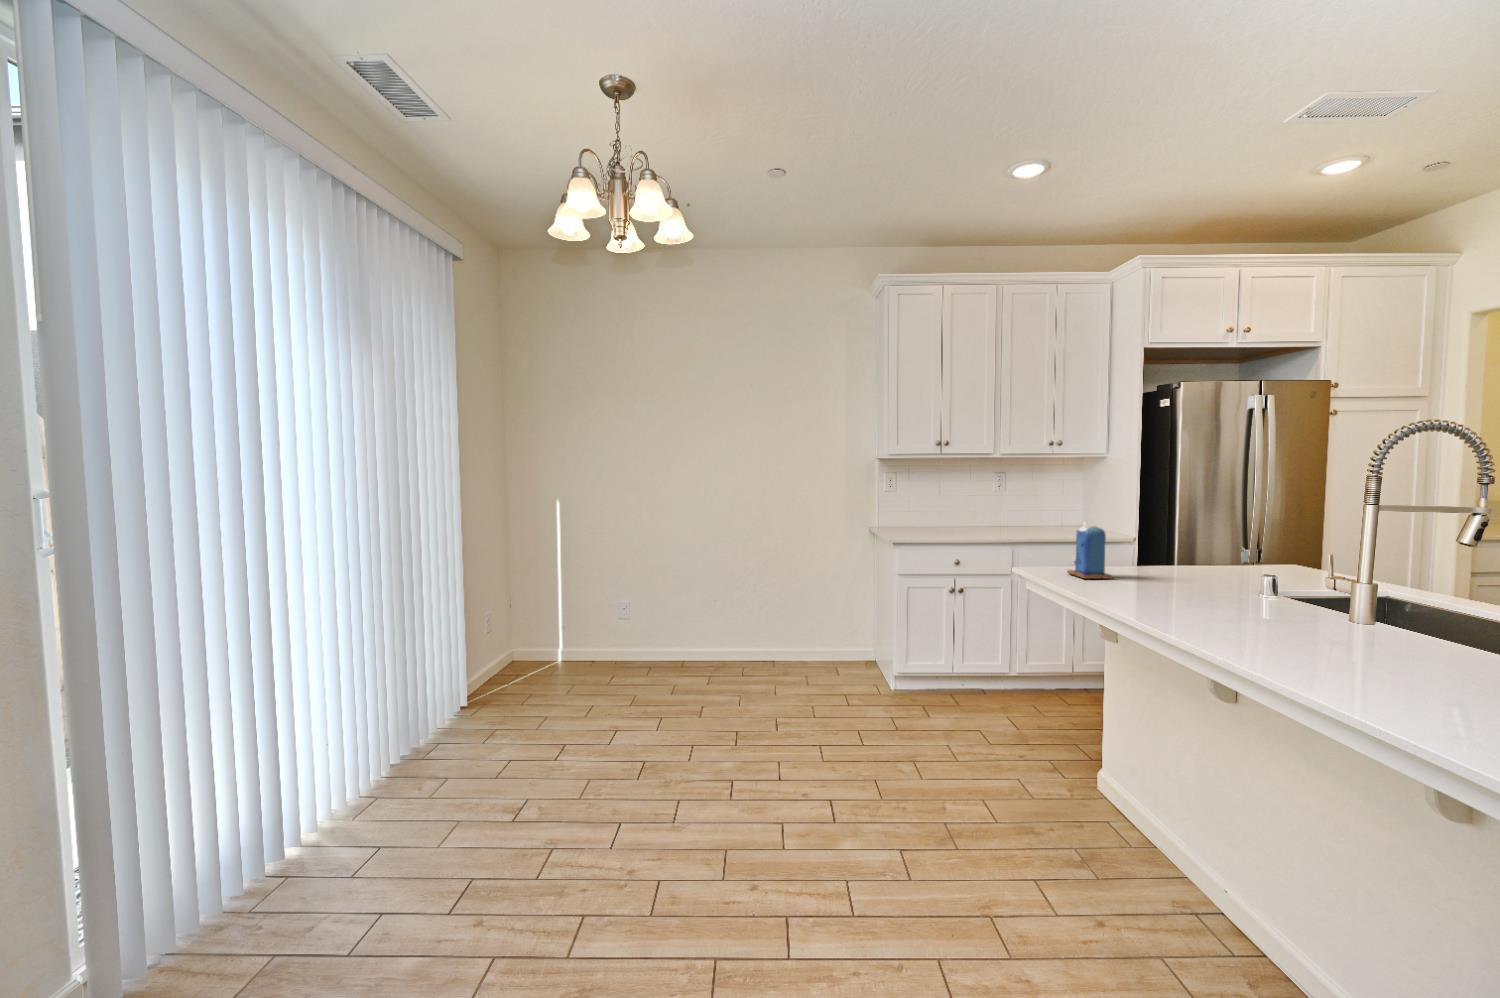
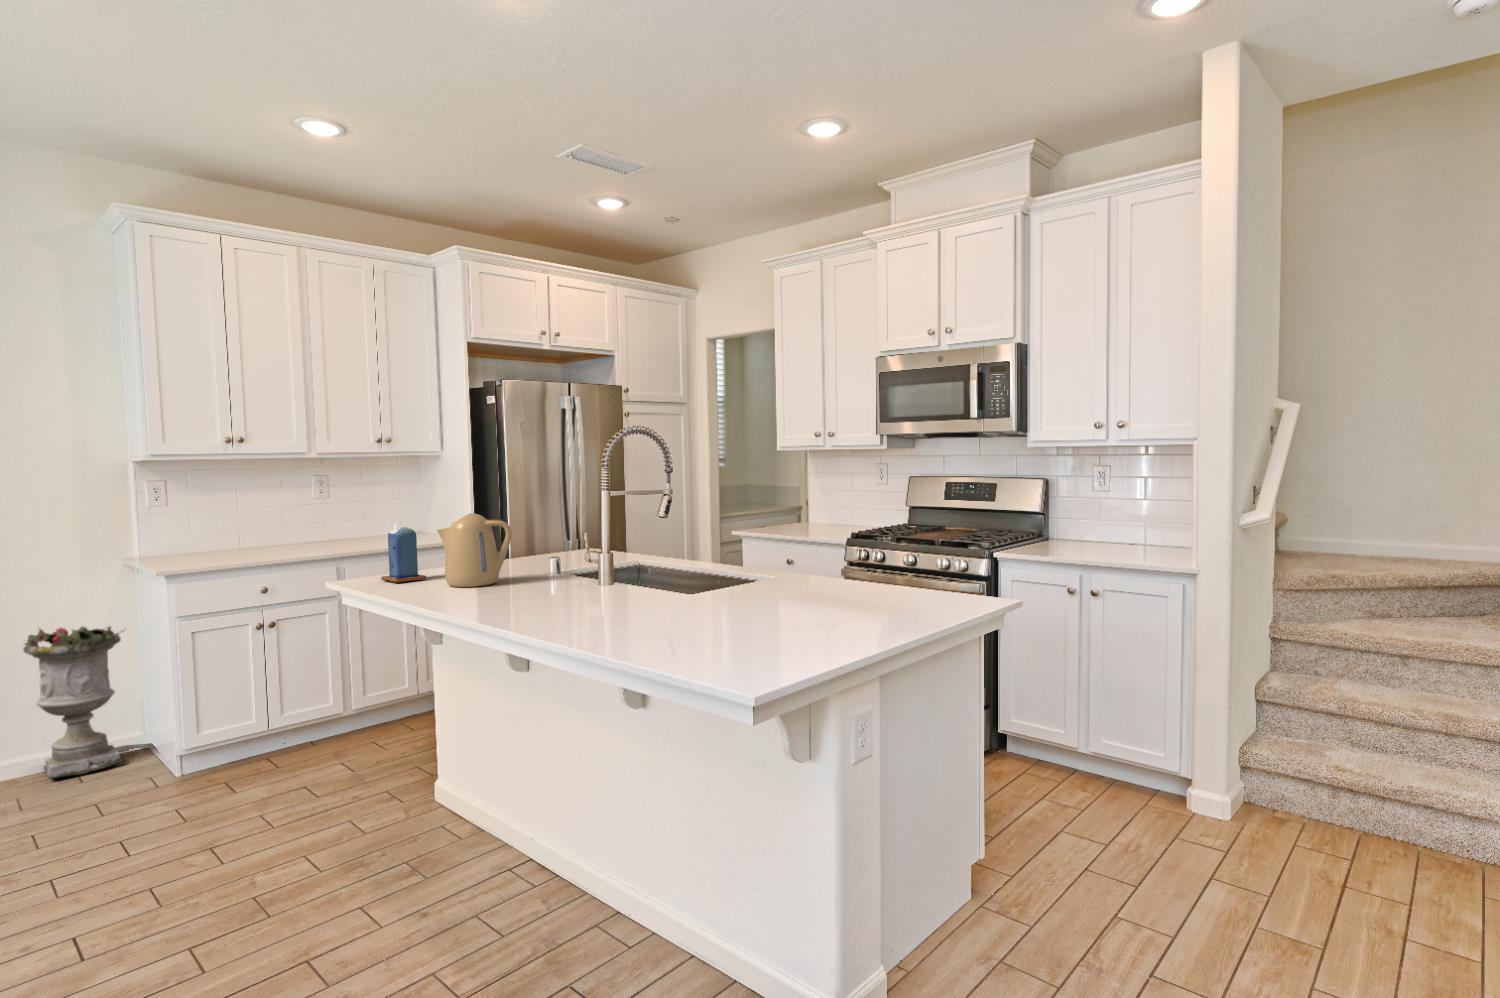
kettle: none [1131,518,1222,596] -> present [437,513,512,587]
planter: none [805,569,862,675] -> present [24,627,122,778]

